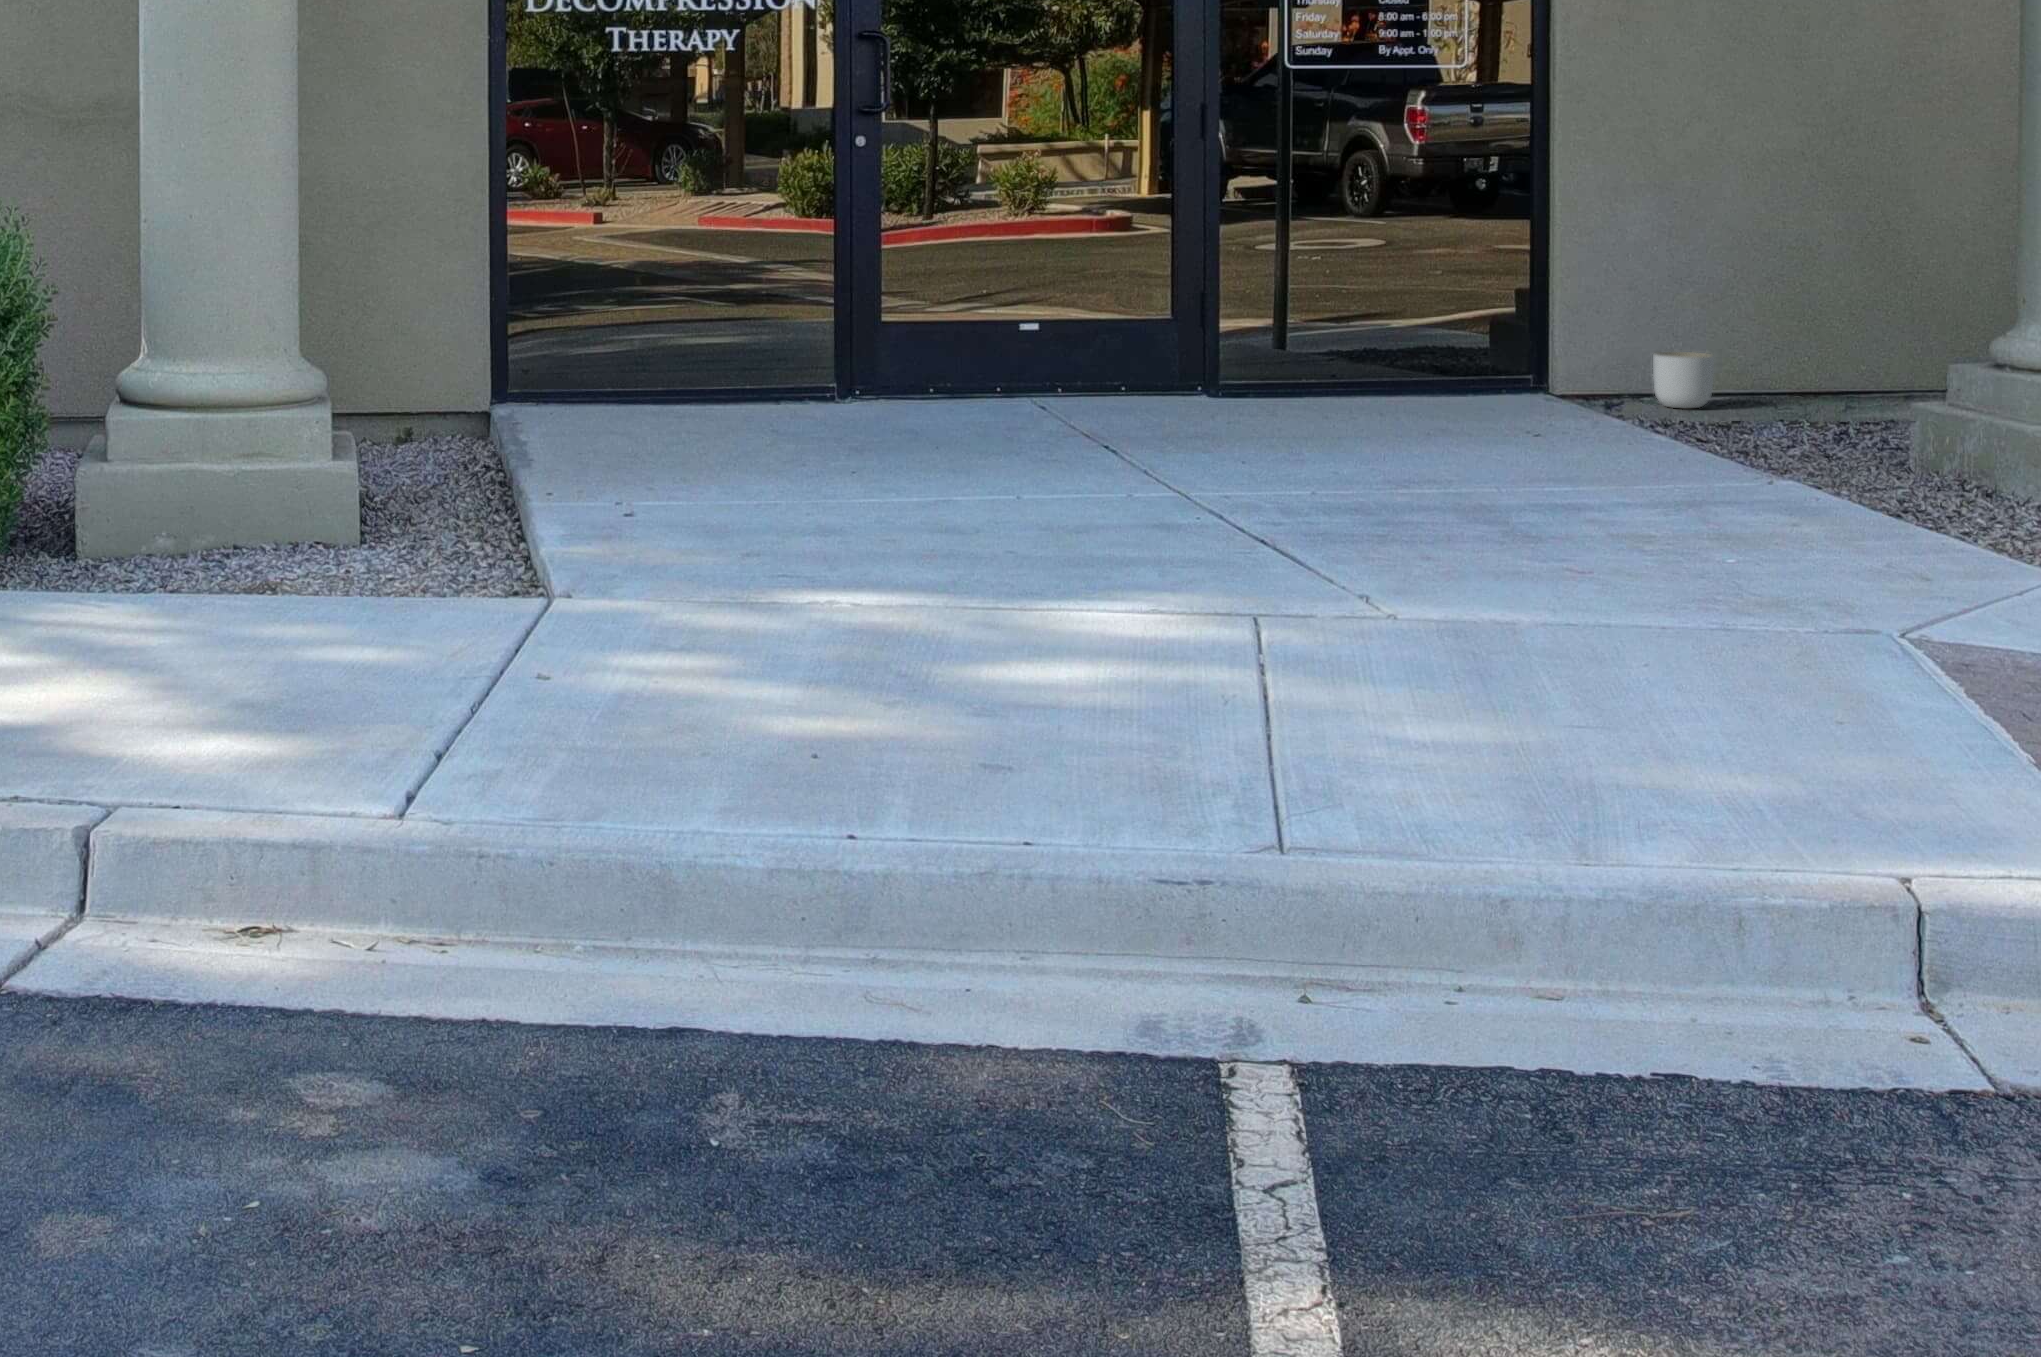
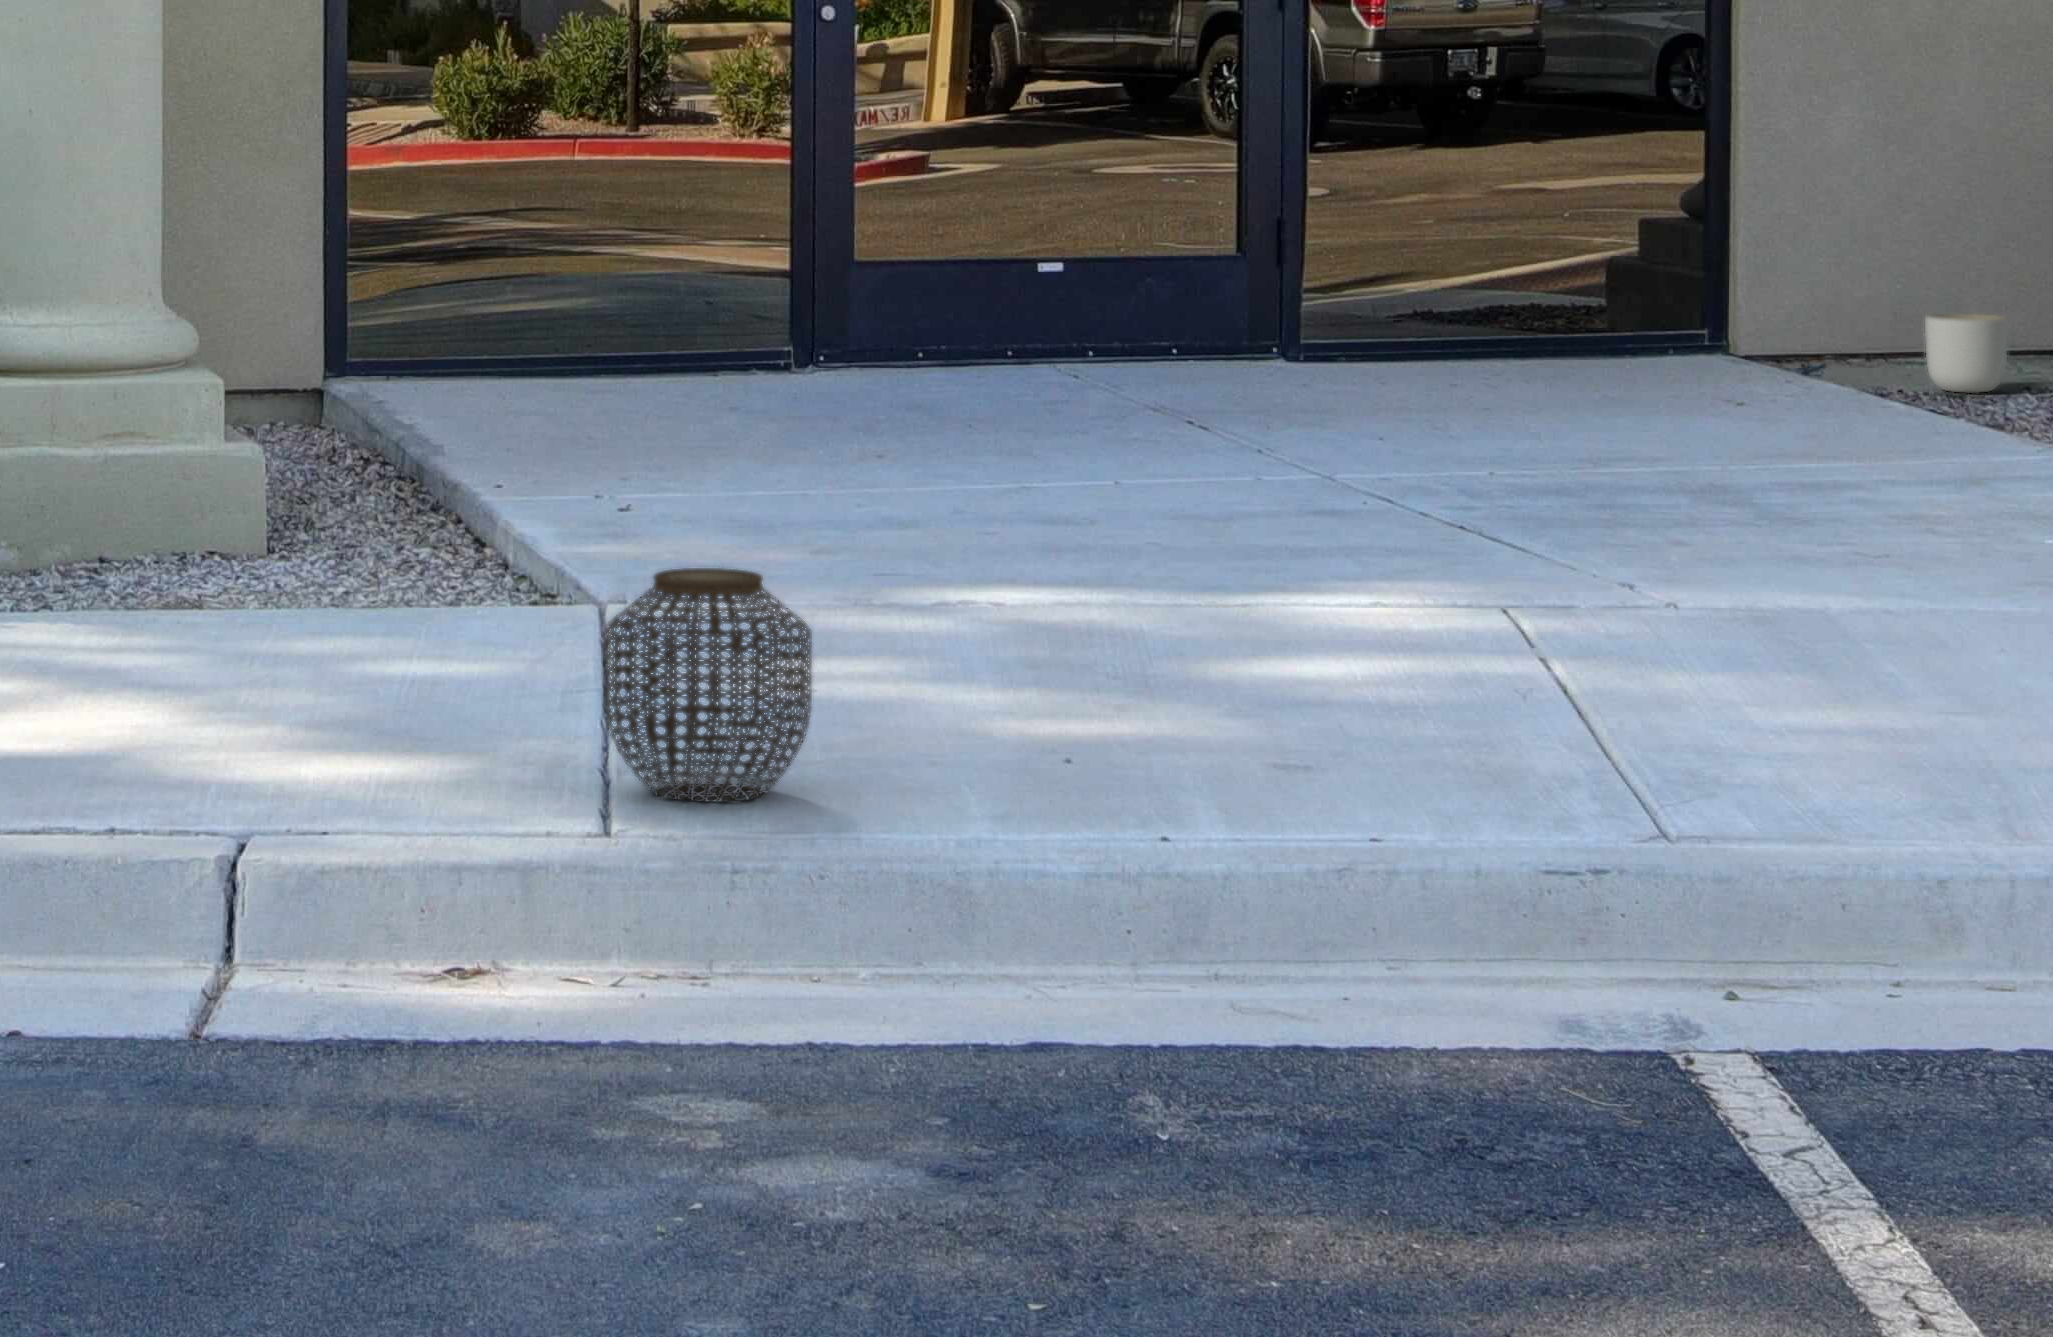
woven basket: none [415,582,575,763] -> present [603,568,812,801]

